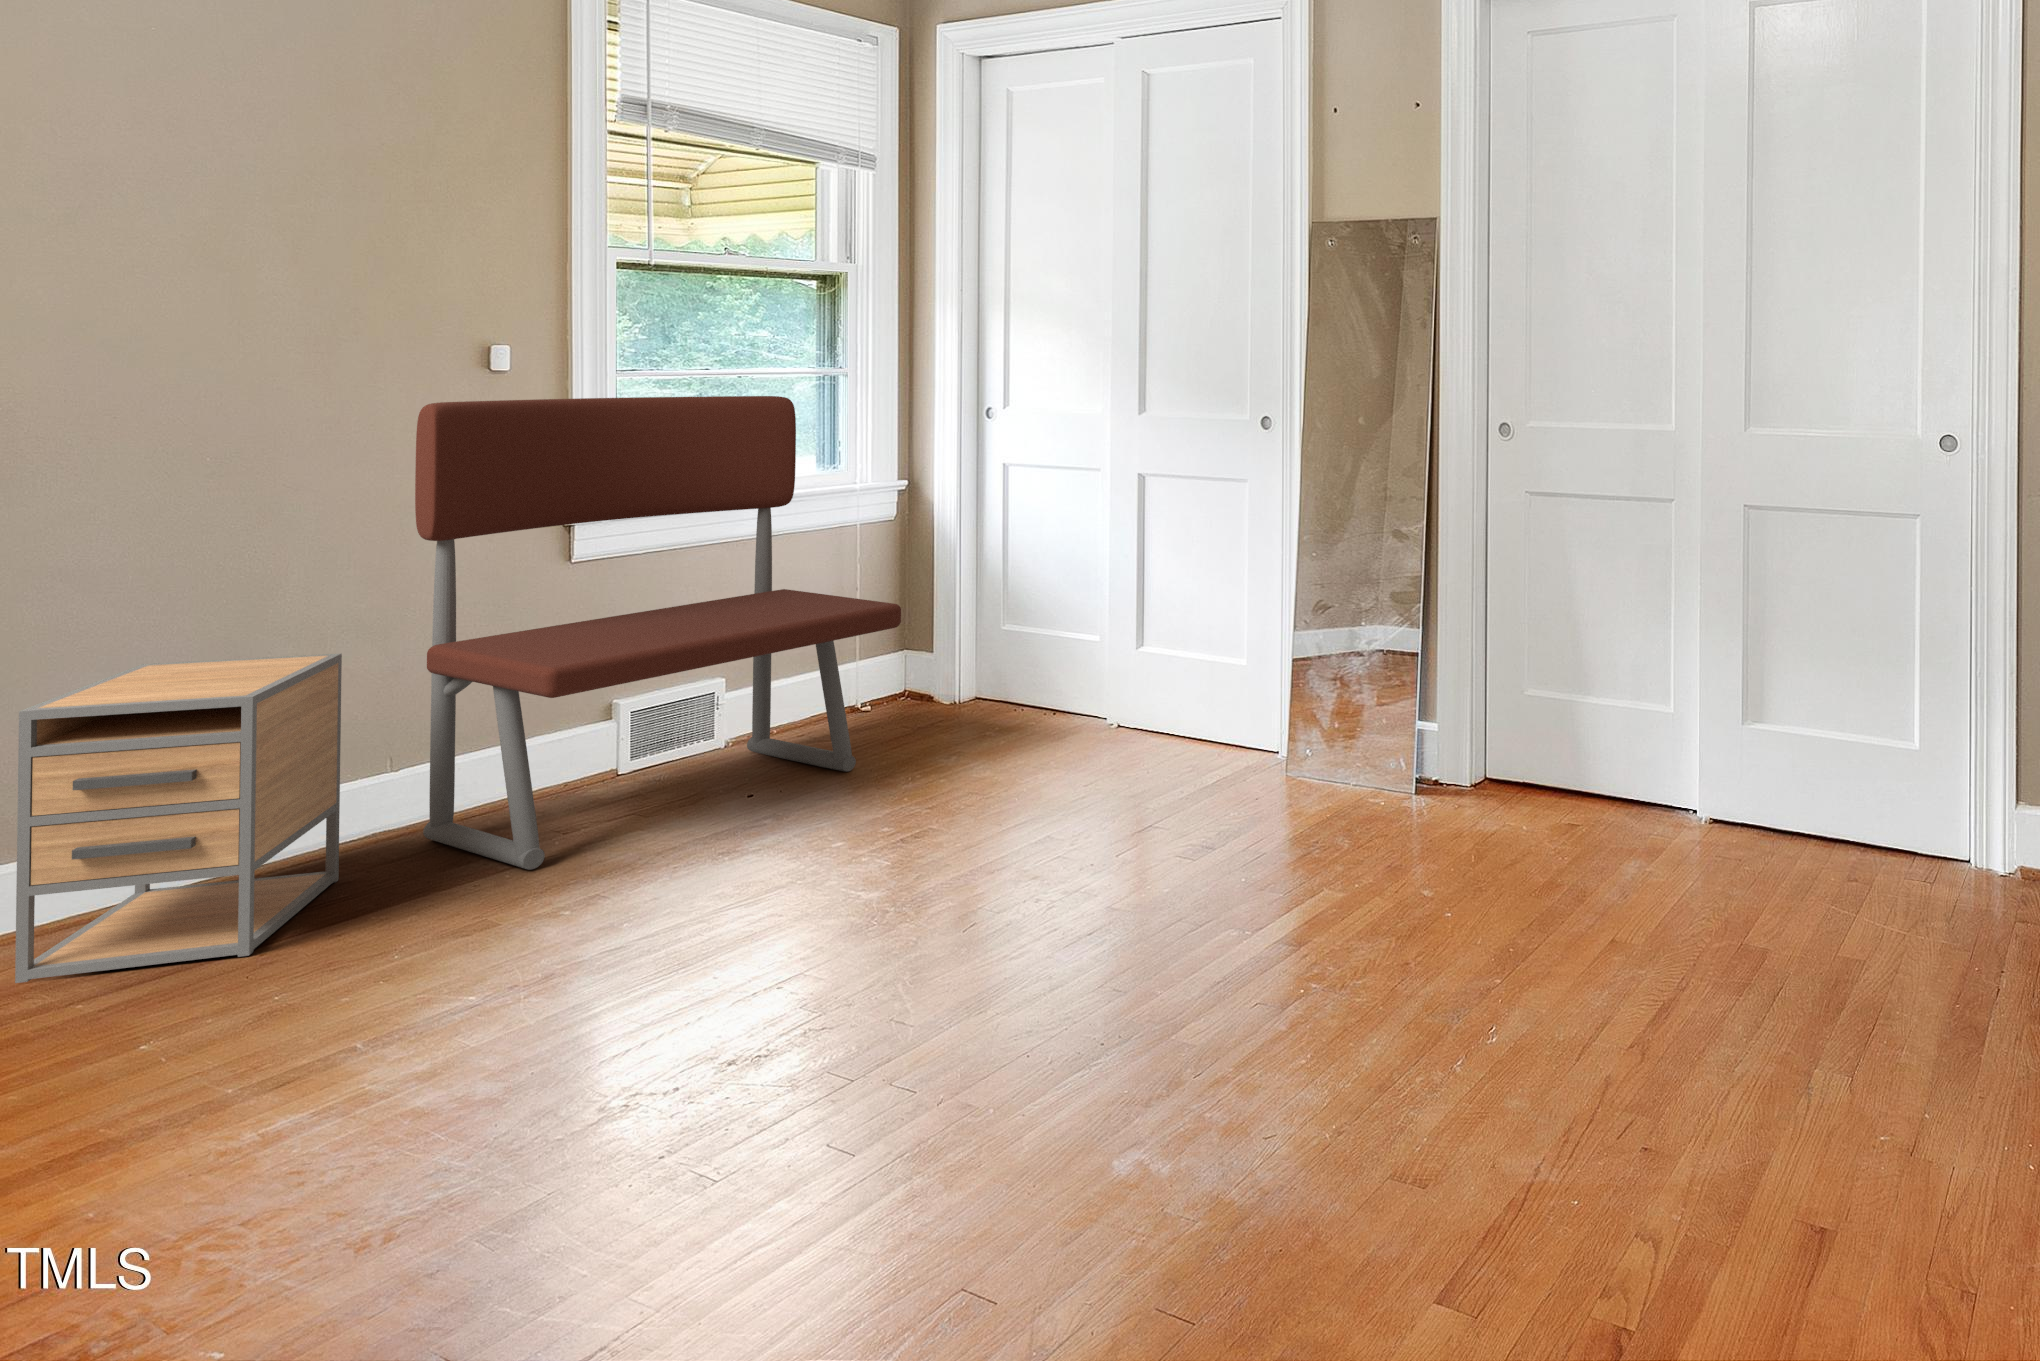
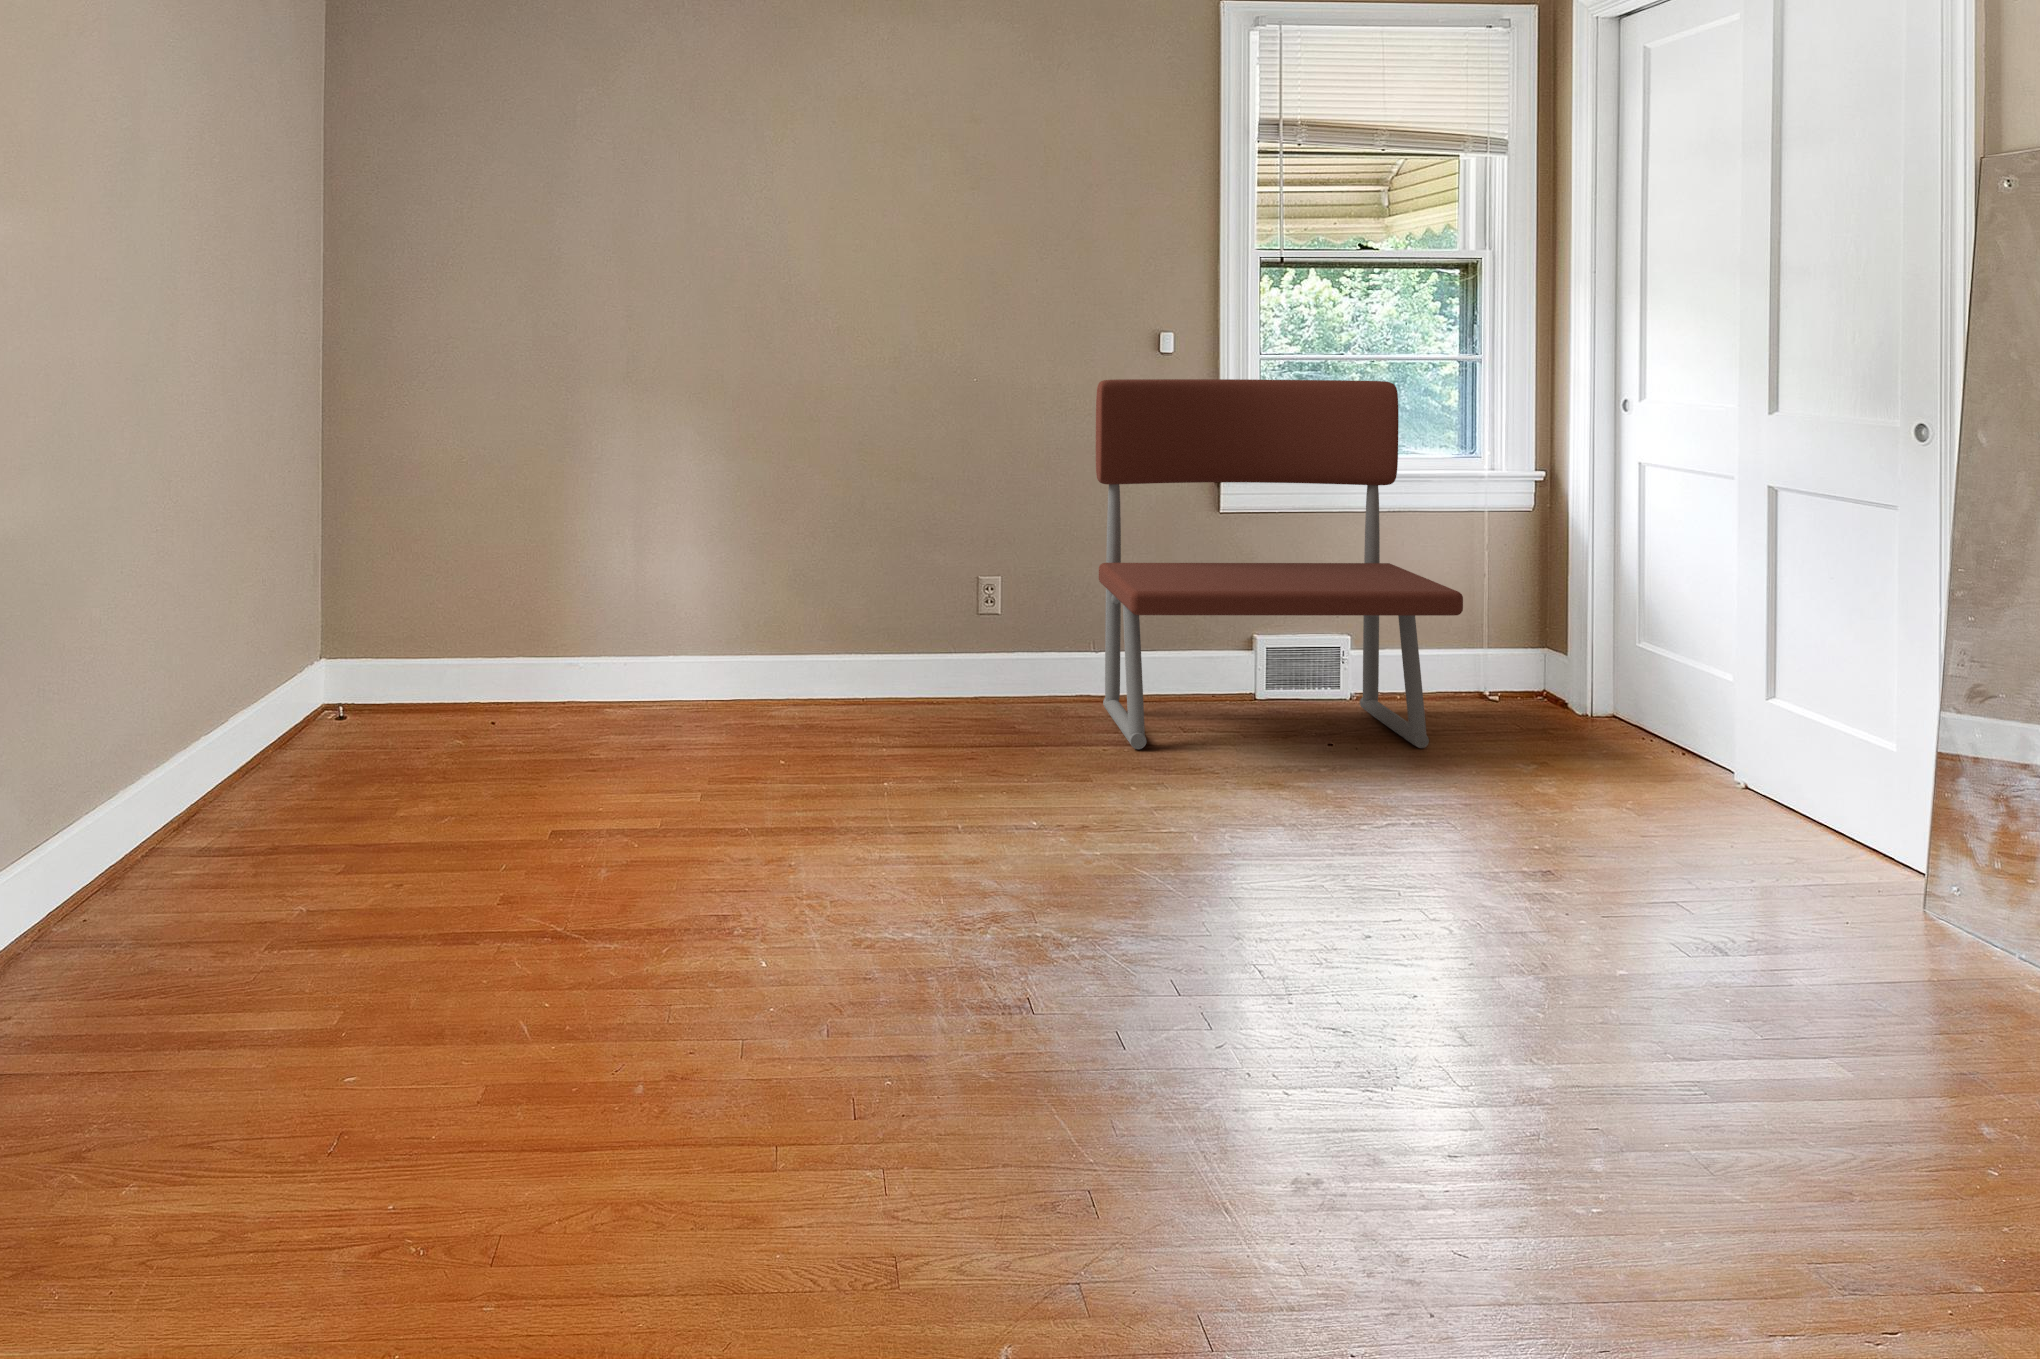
nightstand: present [15,653,342,983] -> none [875,546,1044,749]

